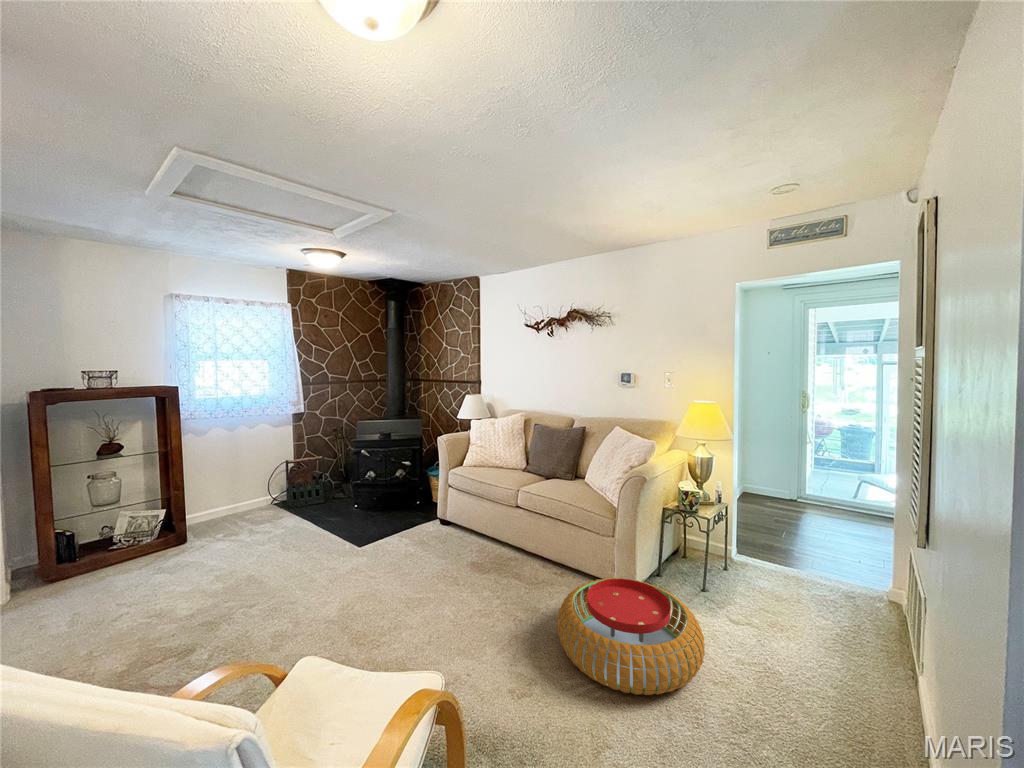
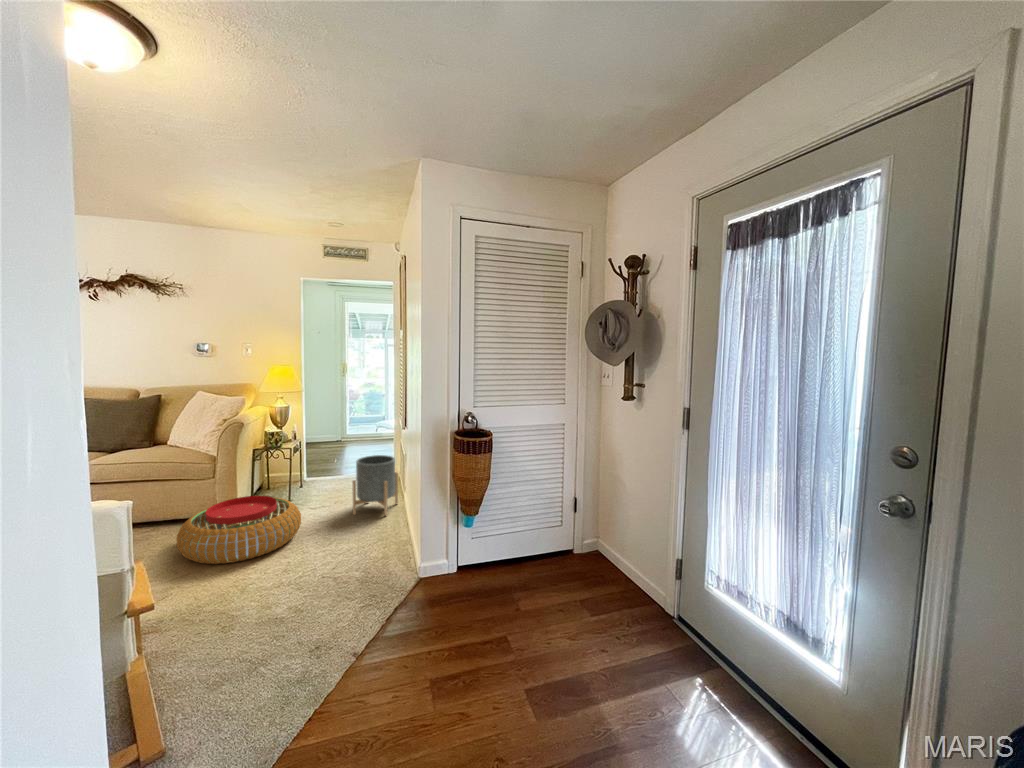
planter: none [798,578,907,727] -> present [352,455,398,516]

